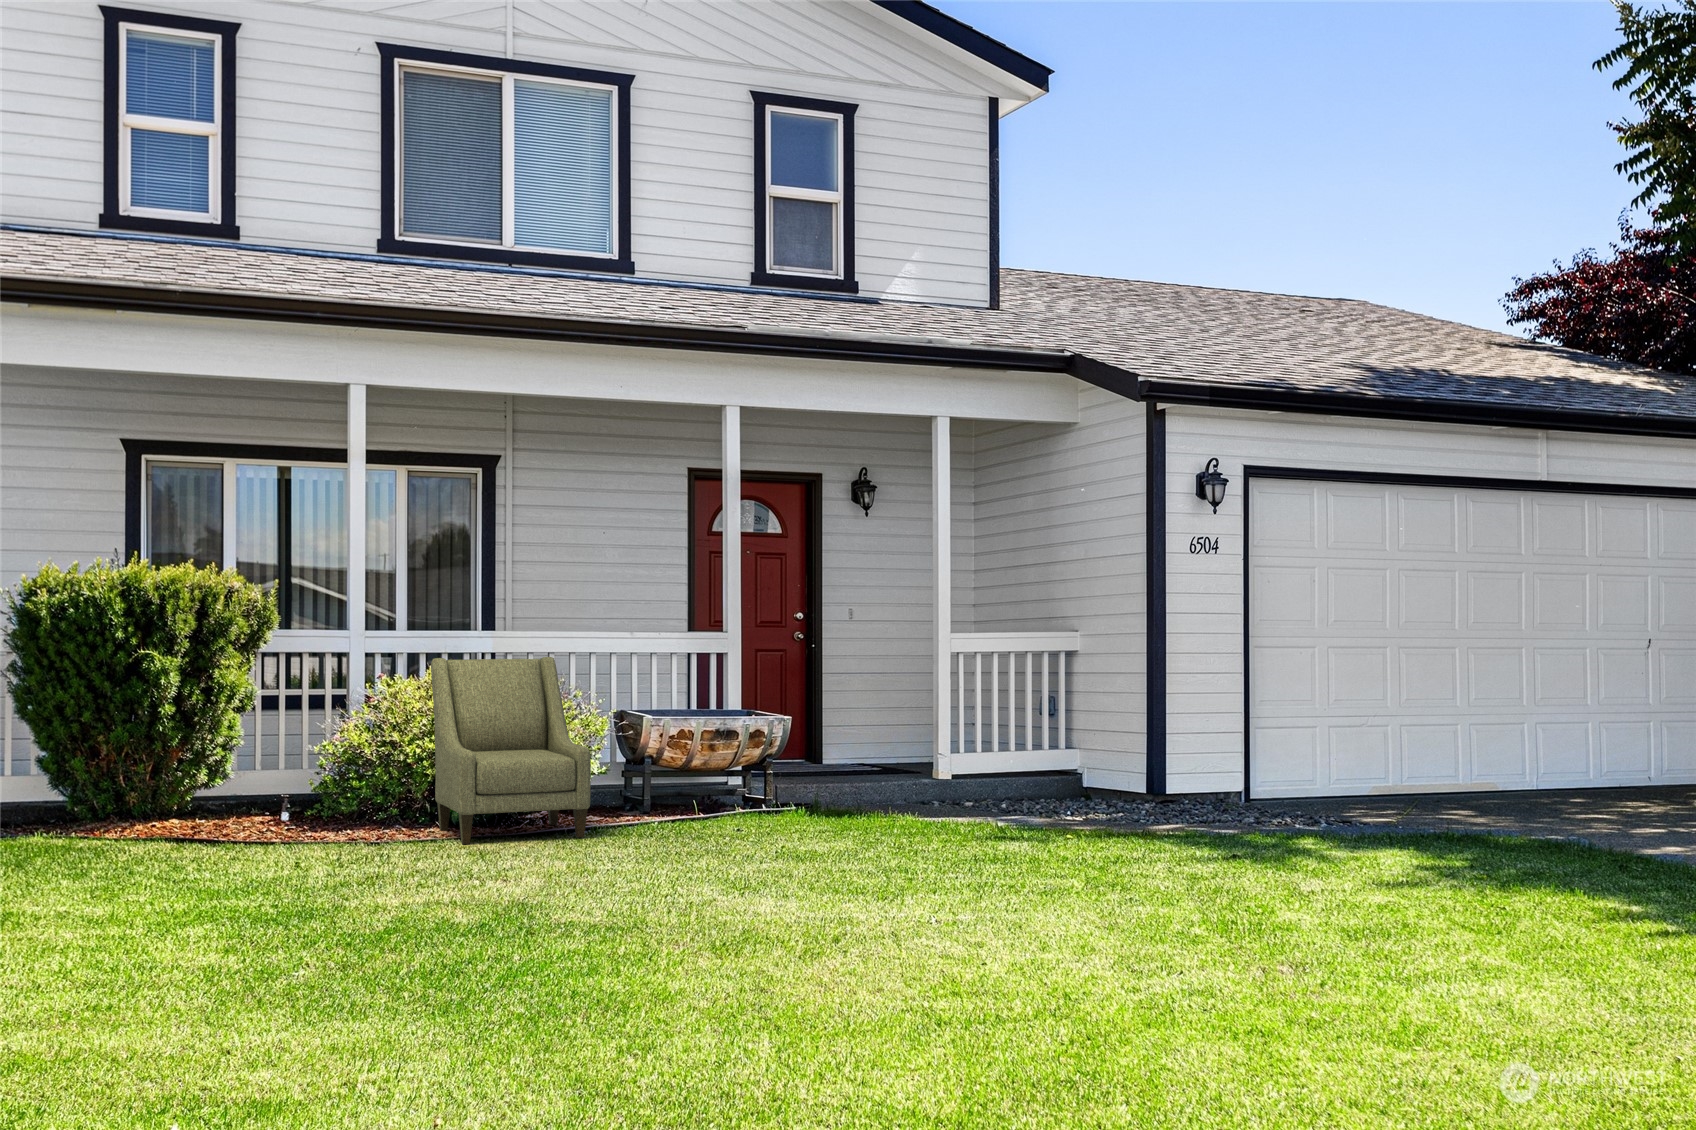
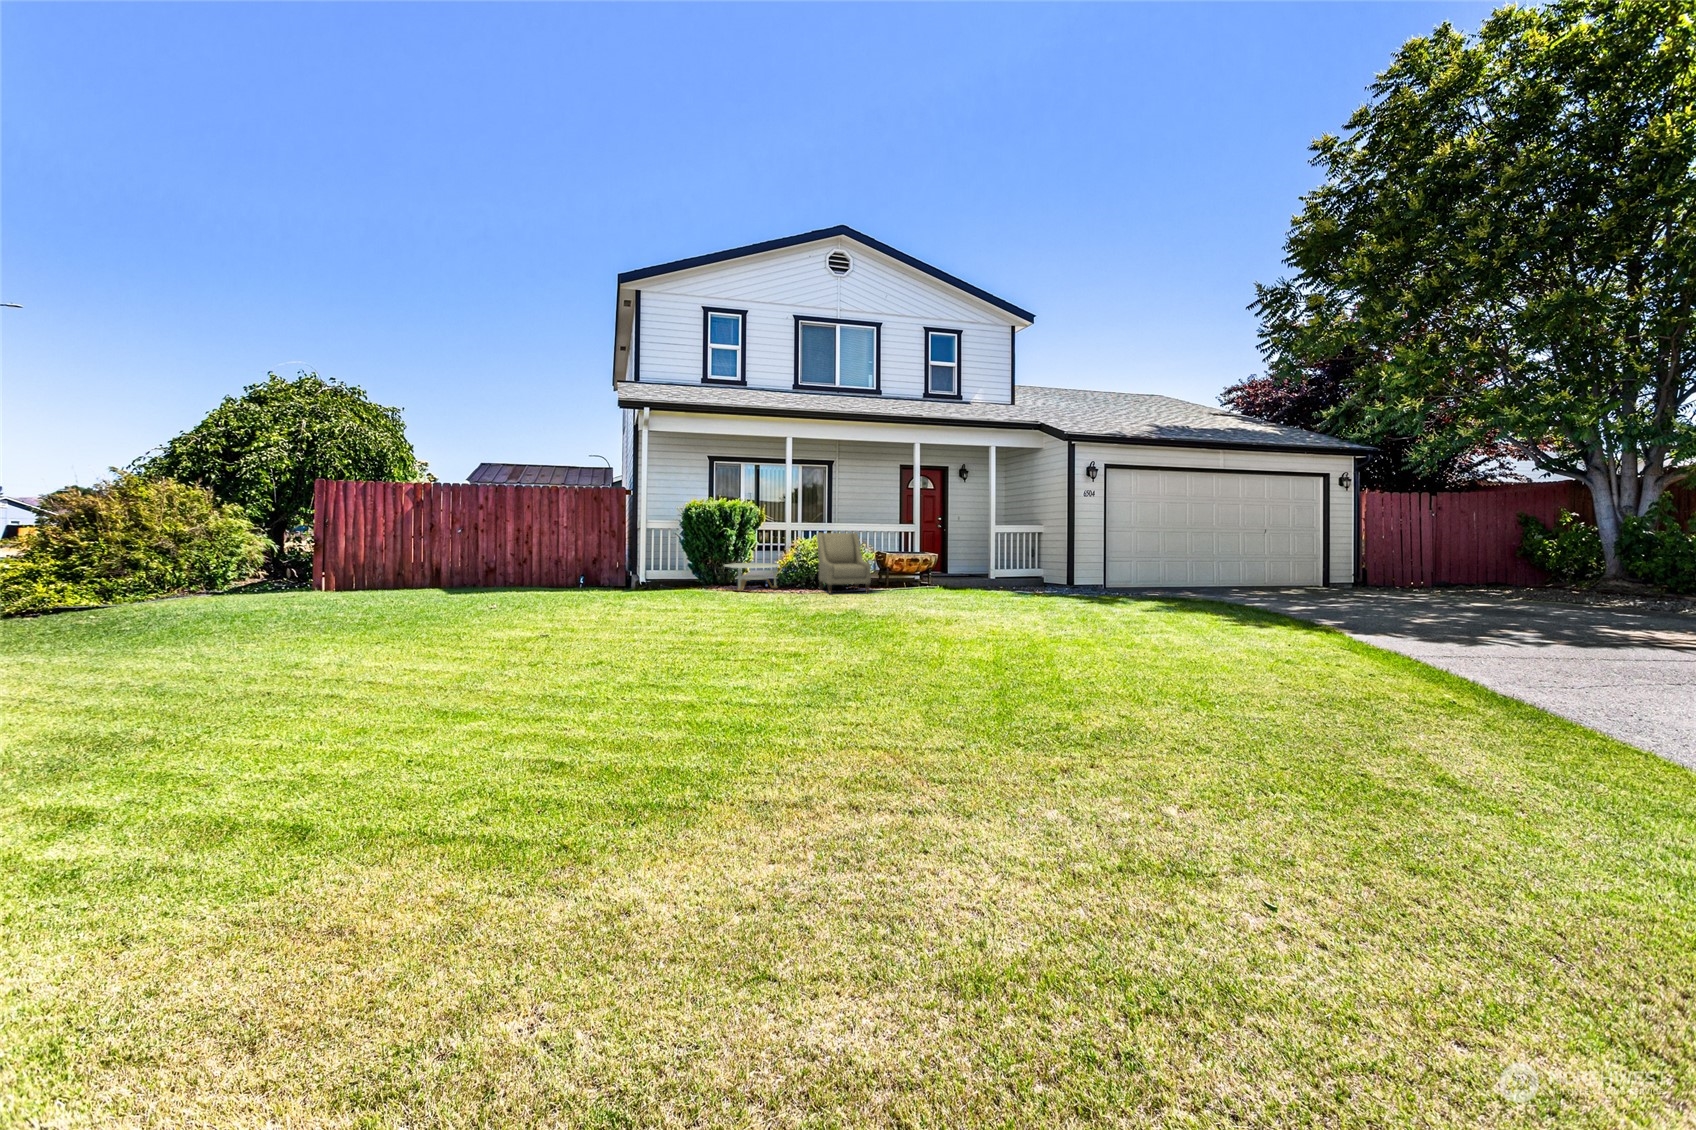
round table: none [135,752,317,841] -> present [724,563,779,591]

